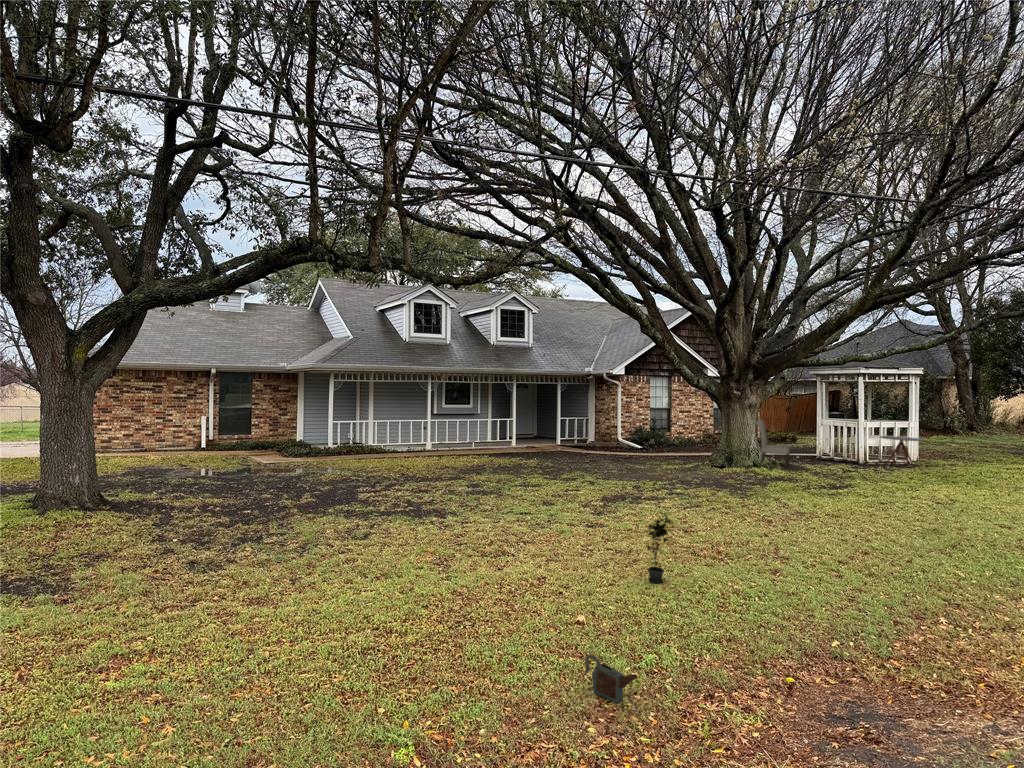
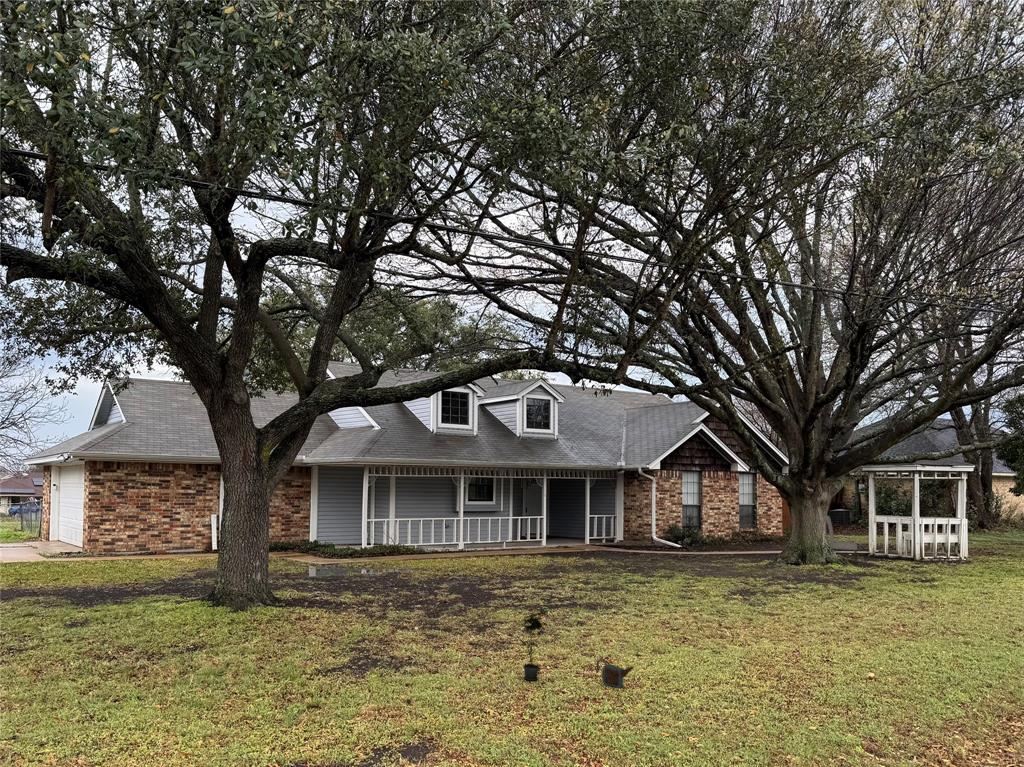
round table: present [880,436,924,466] -> none [934,532,978,562]
potted plant: present [647,514,673,583] -> present [523,607,549,681]
watering can: present [585,654,638,703] -> present [596,659,633,688]

